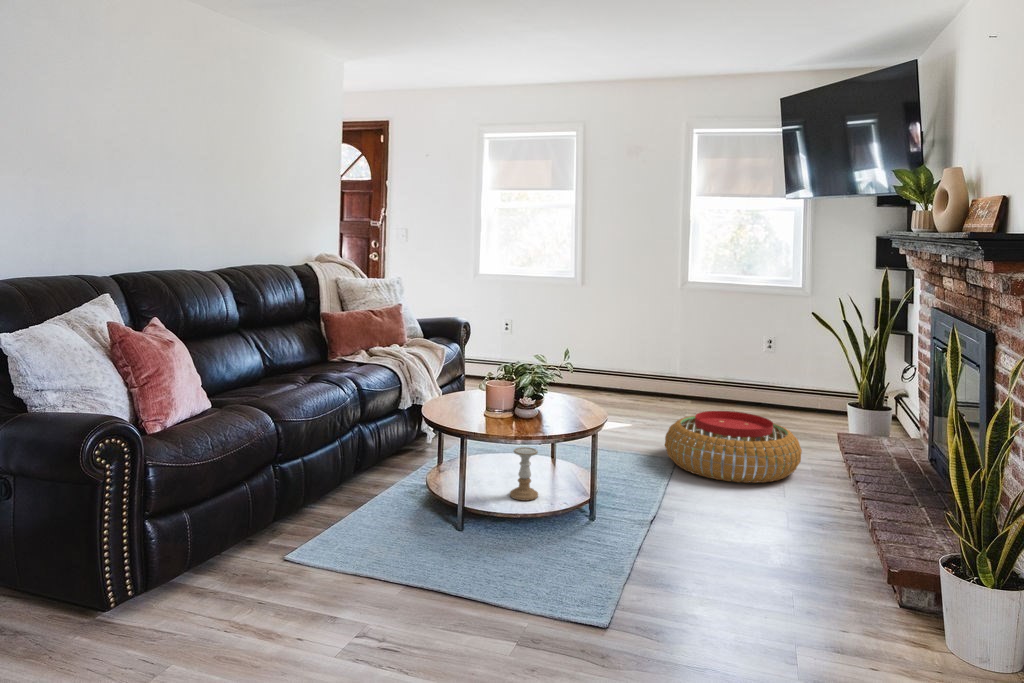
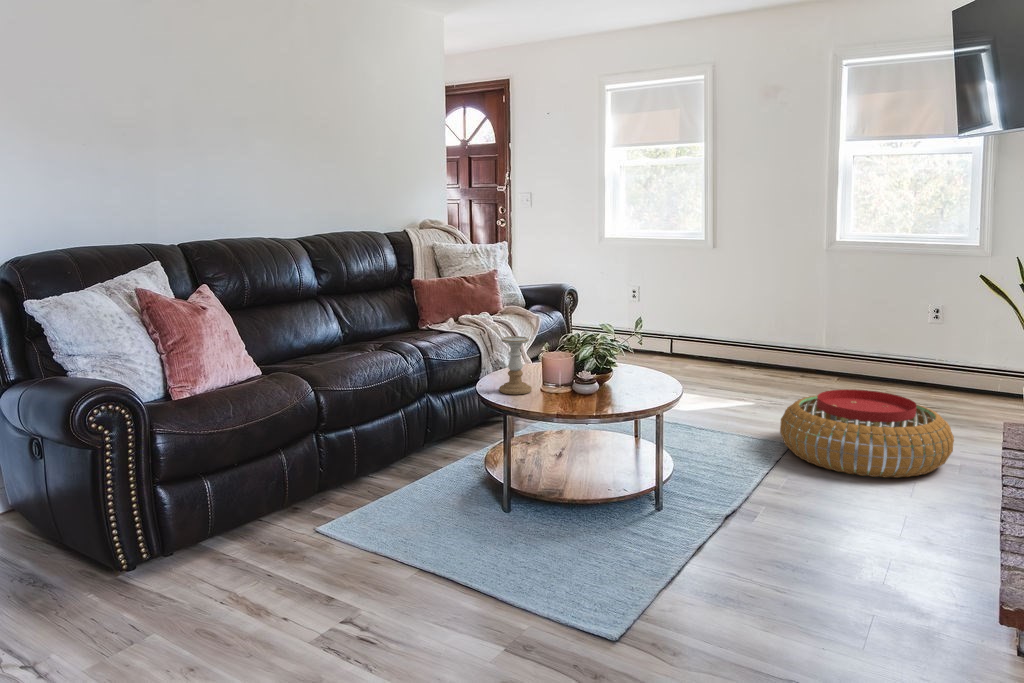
candle holder: present [510,447,538,500] -> present [499,336,532,395]

